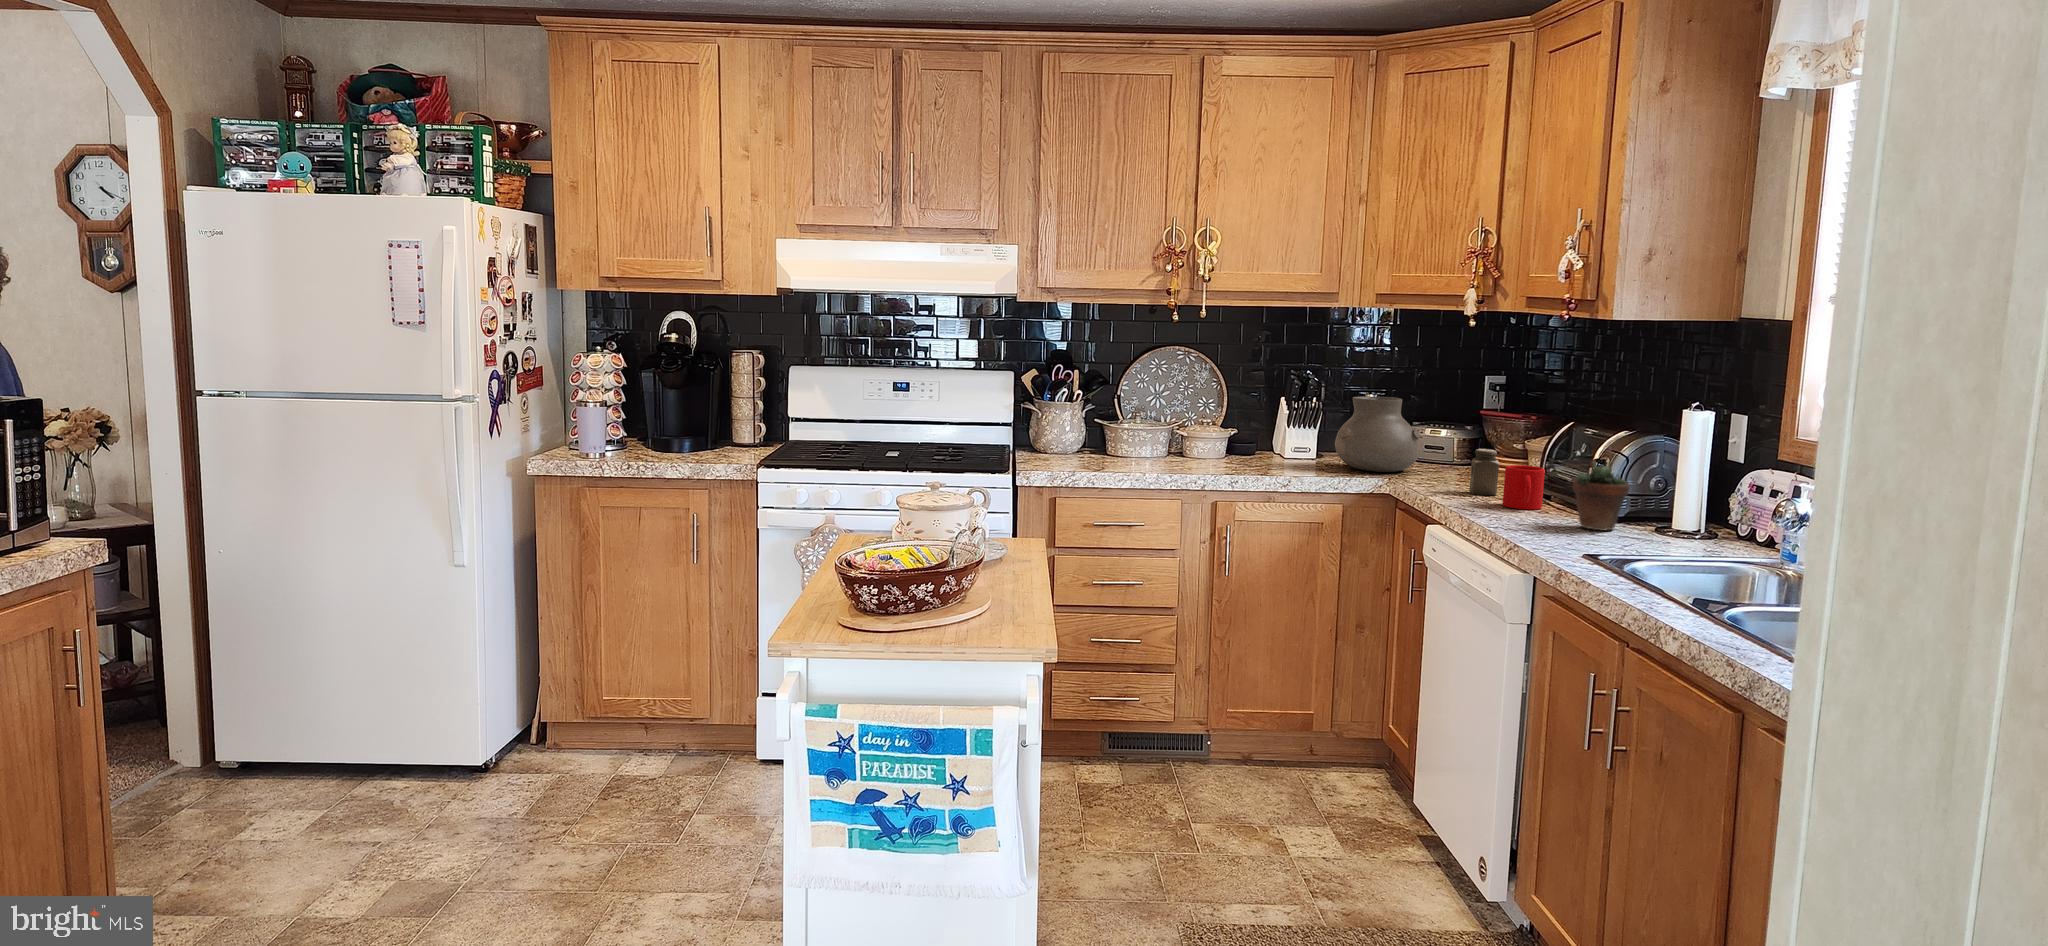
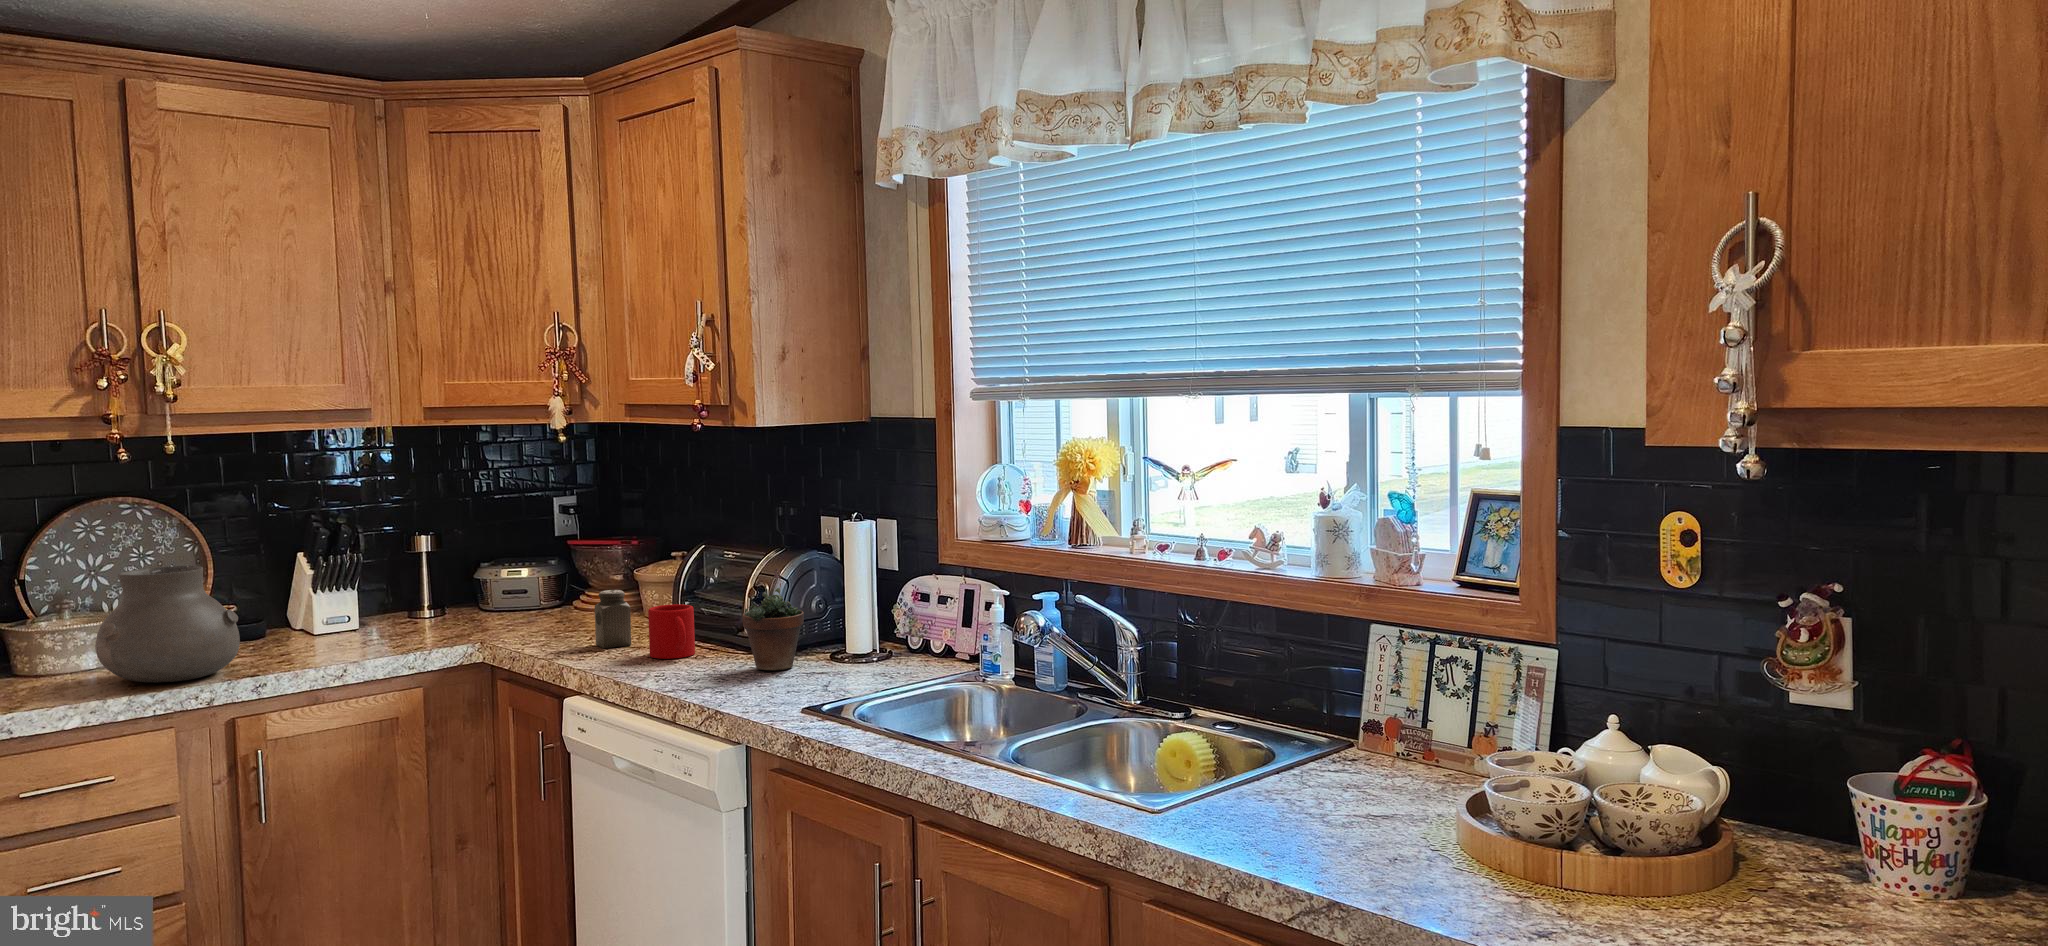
vase: present [1335,397,1420,472] -> present [95,565,240,683]

